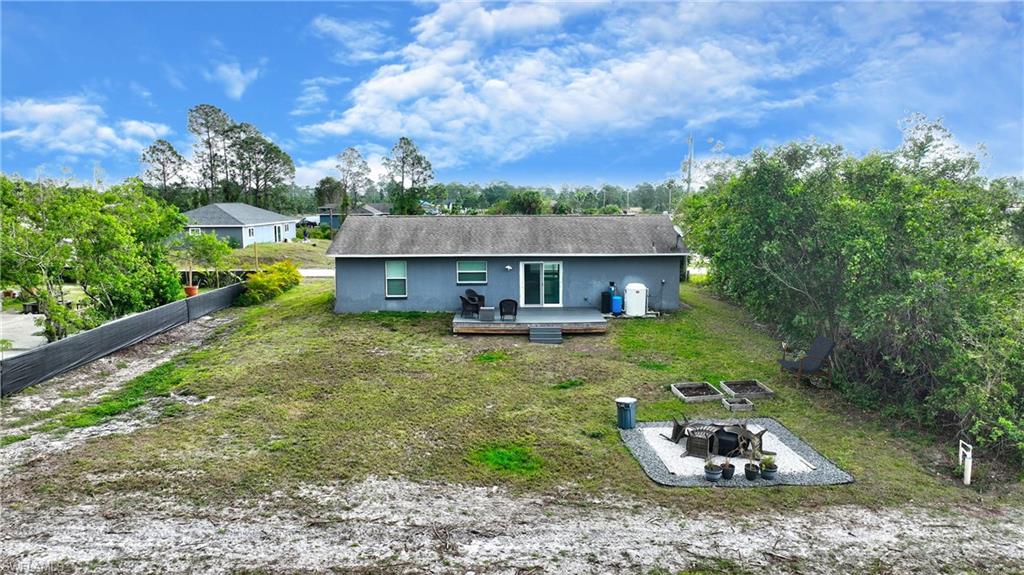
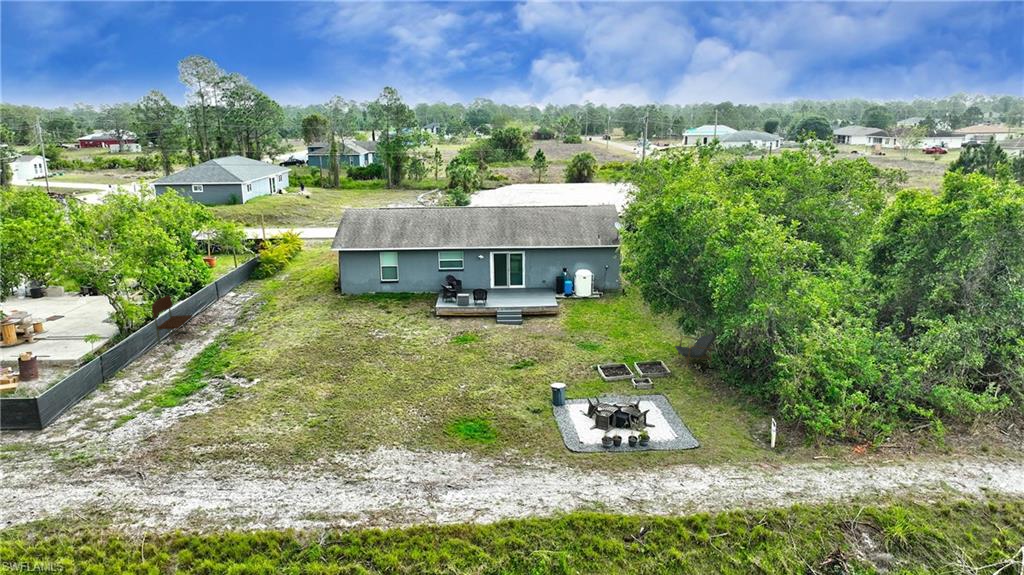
bench: none [89,300,144,360] -> present [152,295,192,344]

